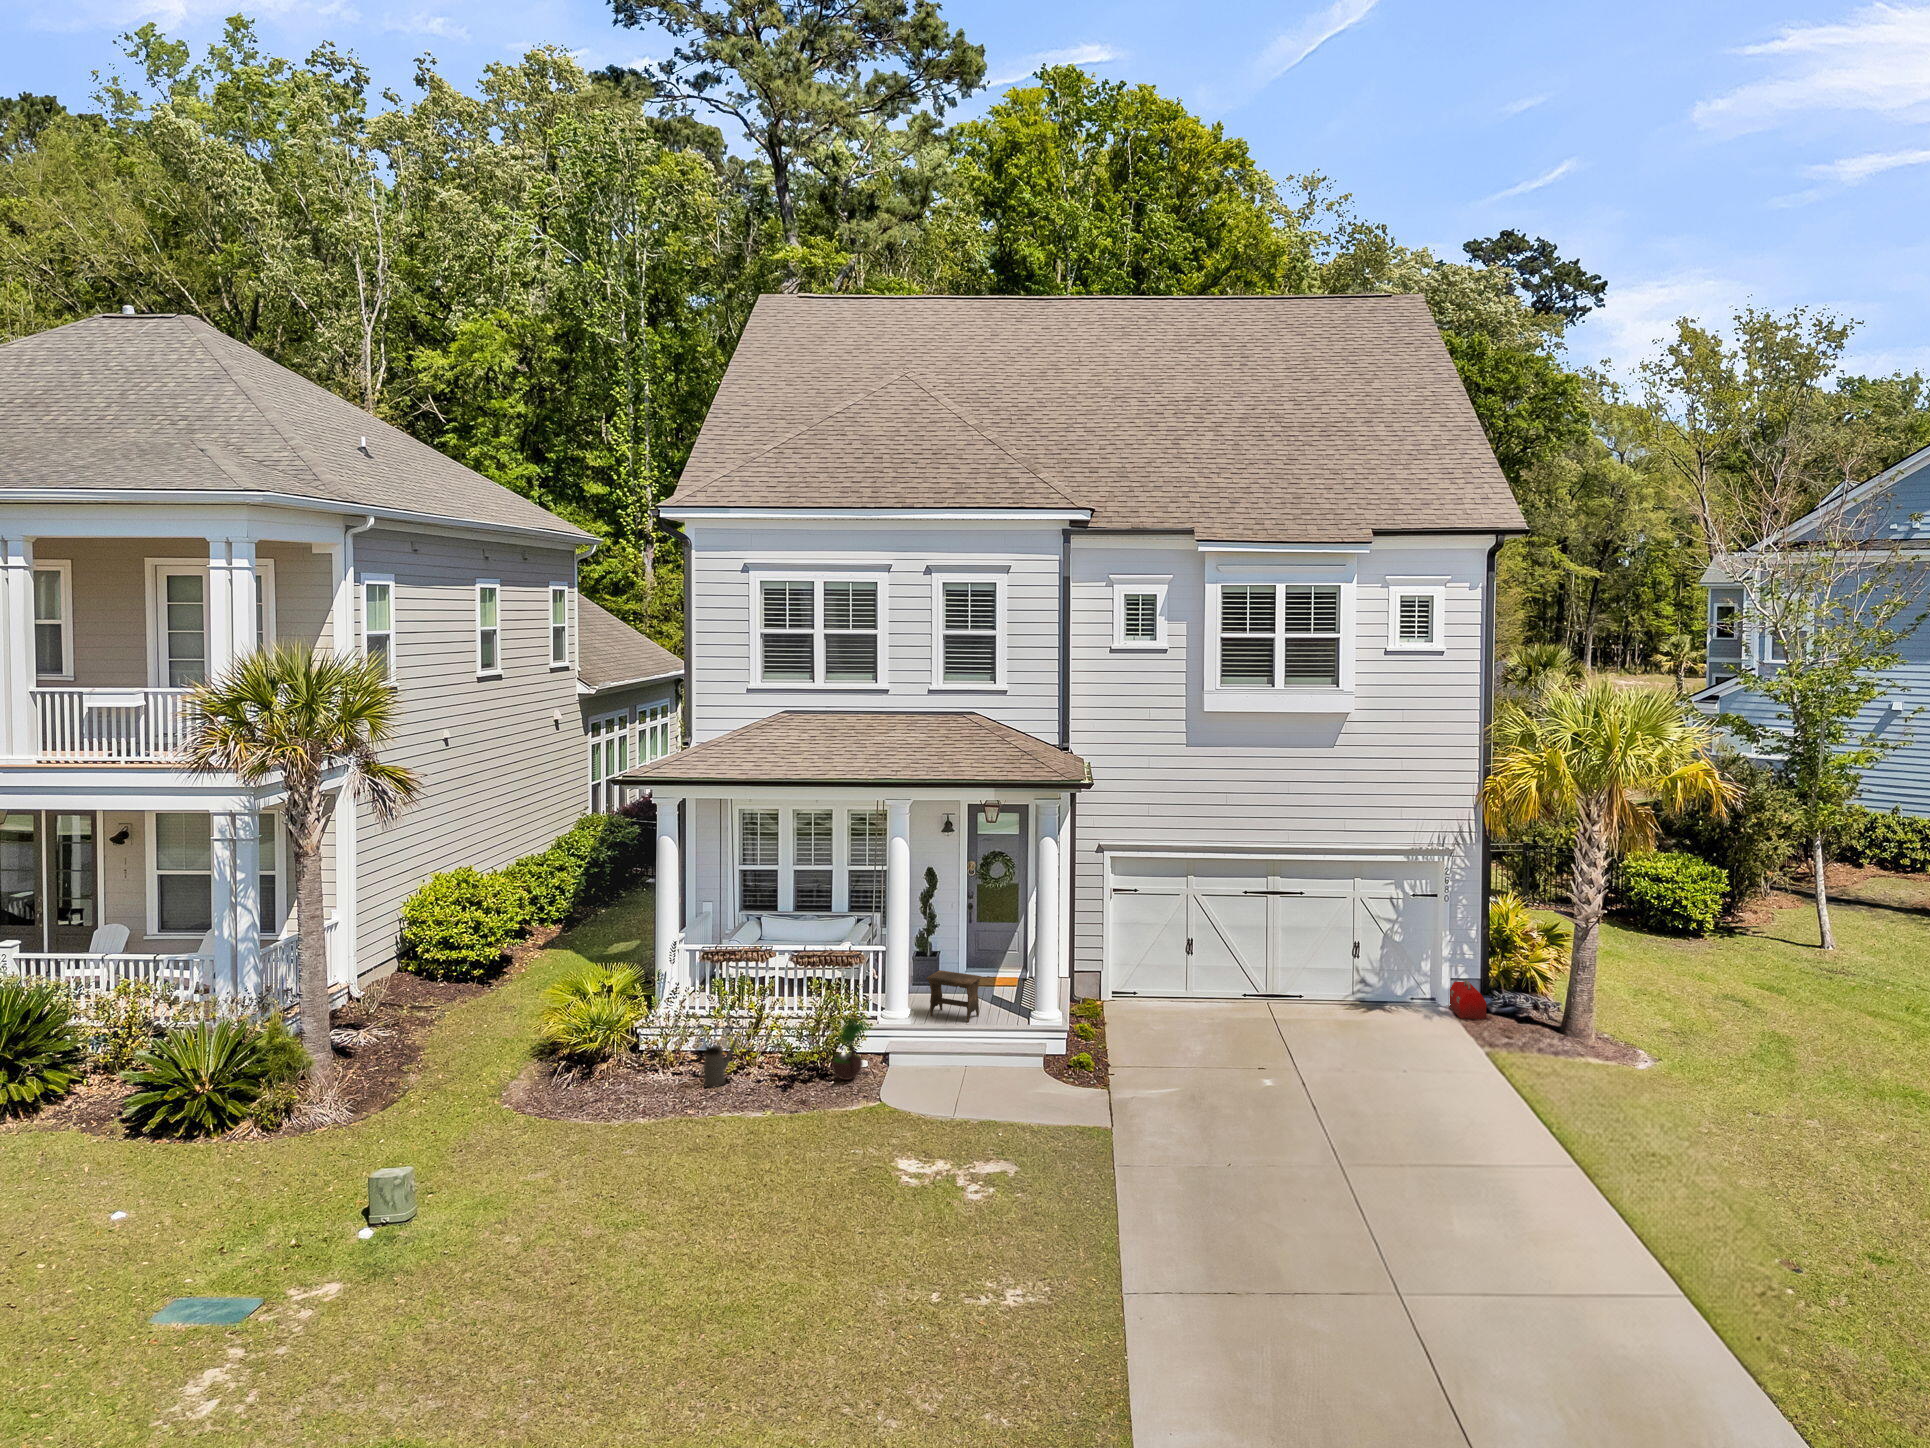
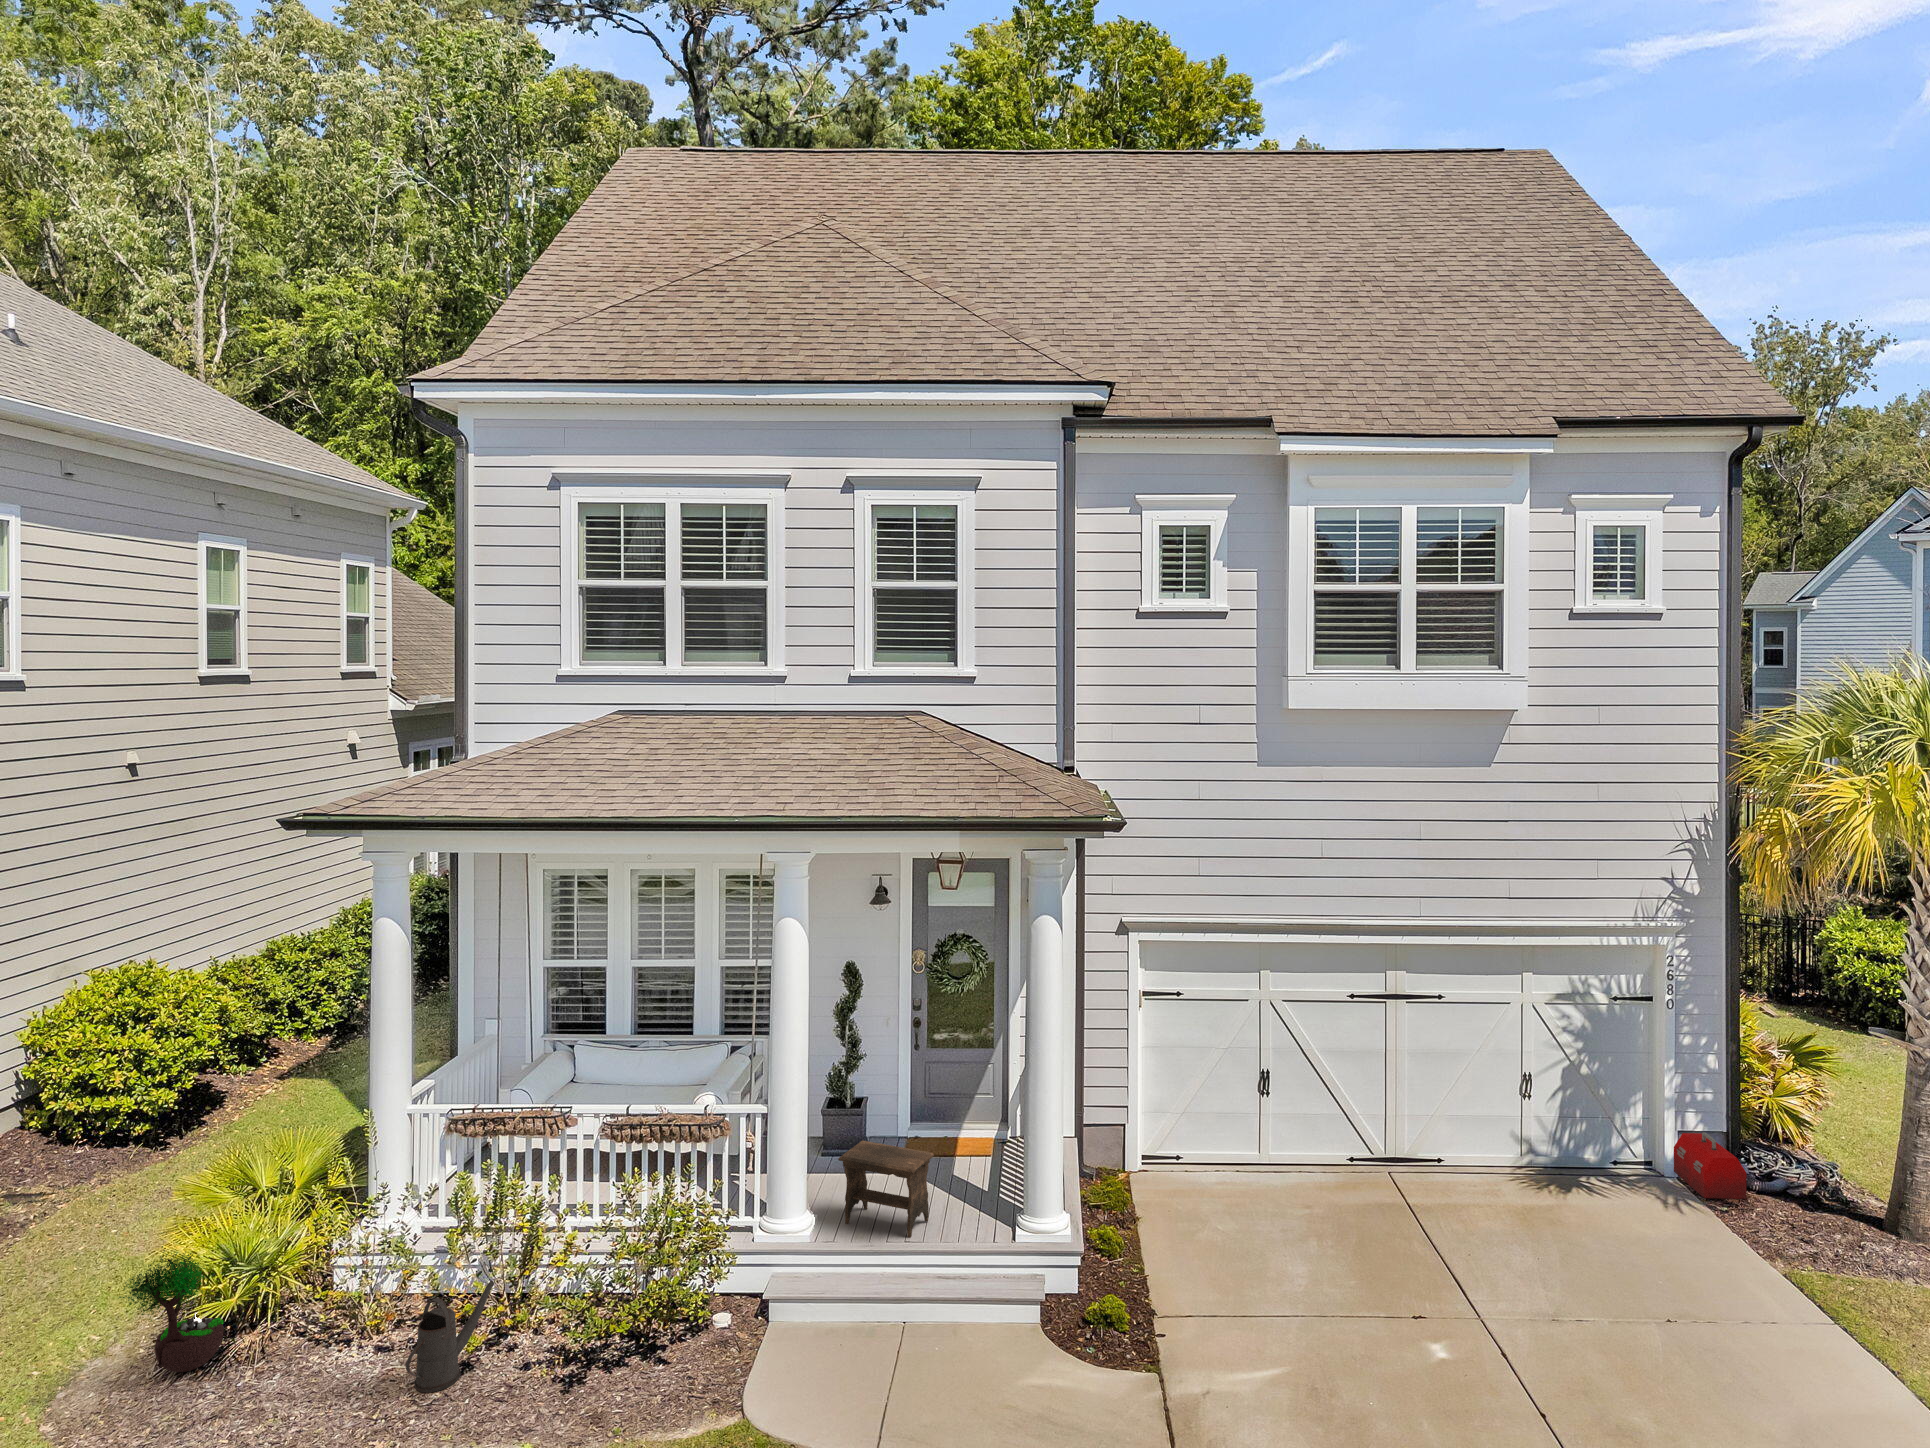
potted tree: present [832,1017,868,1080] -> present [118,1246,223,1372]

